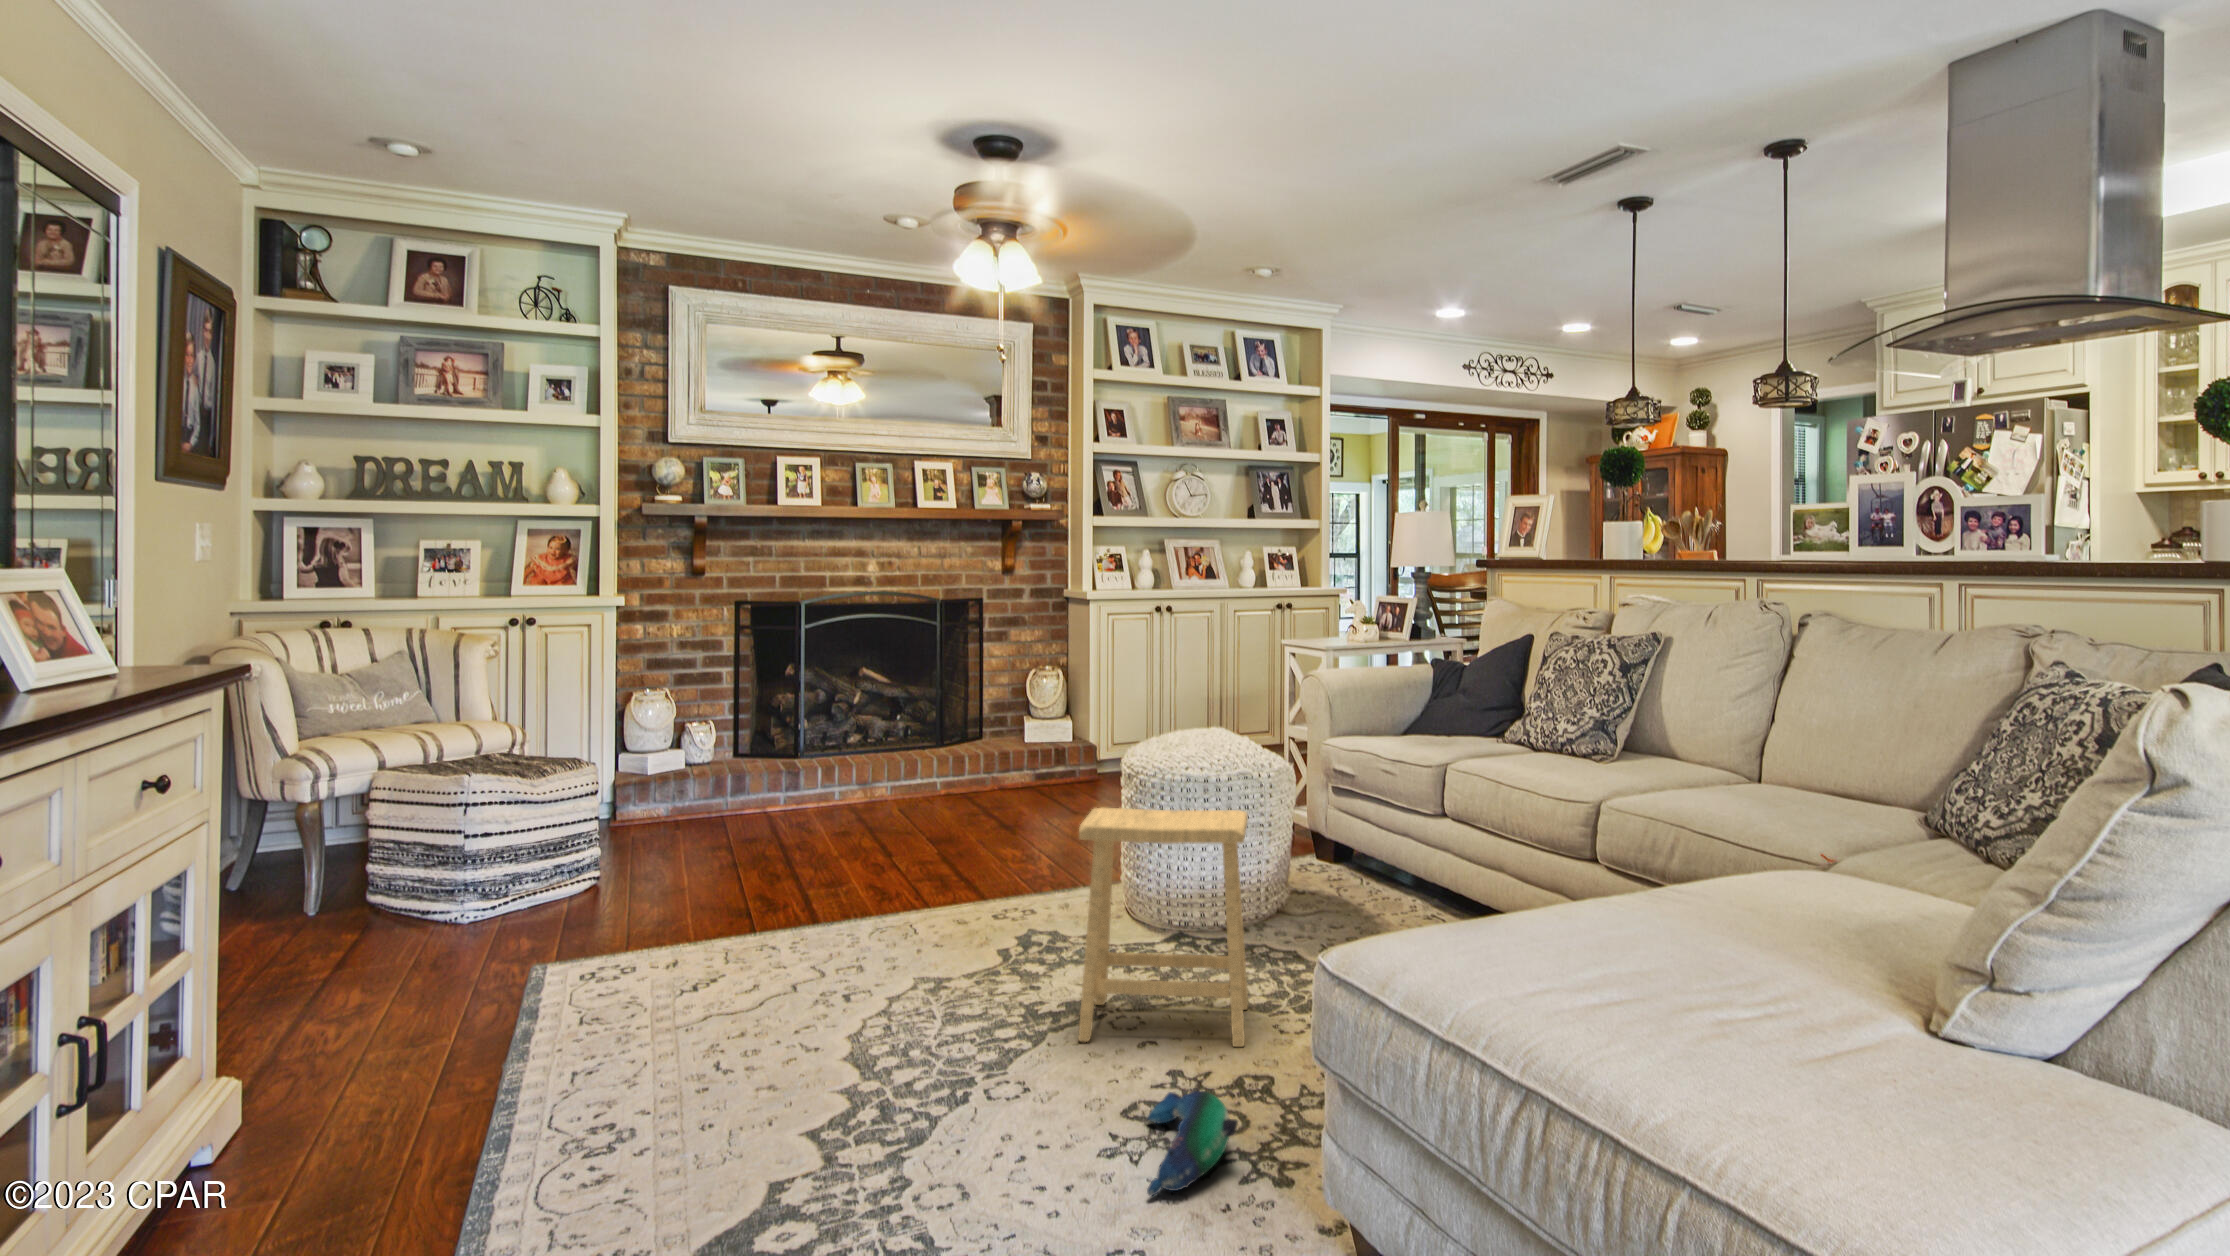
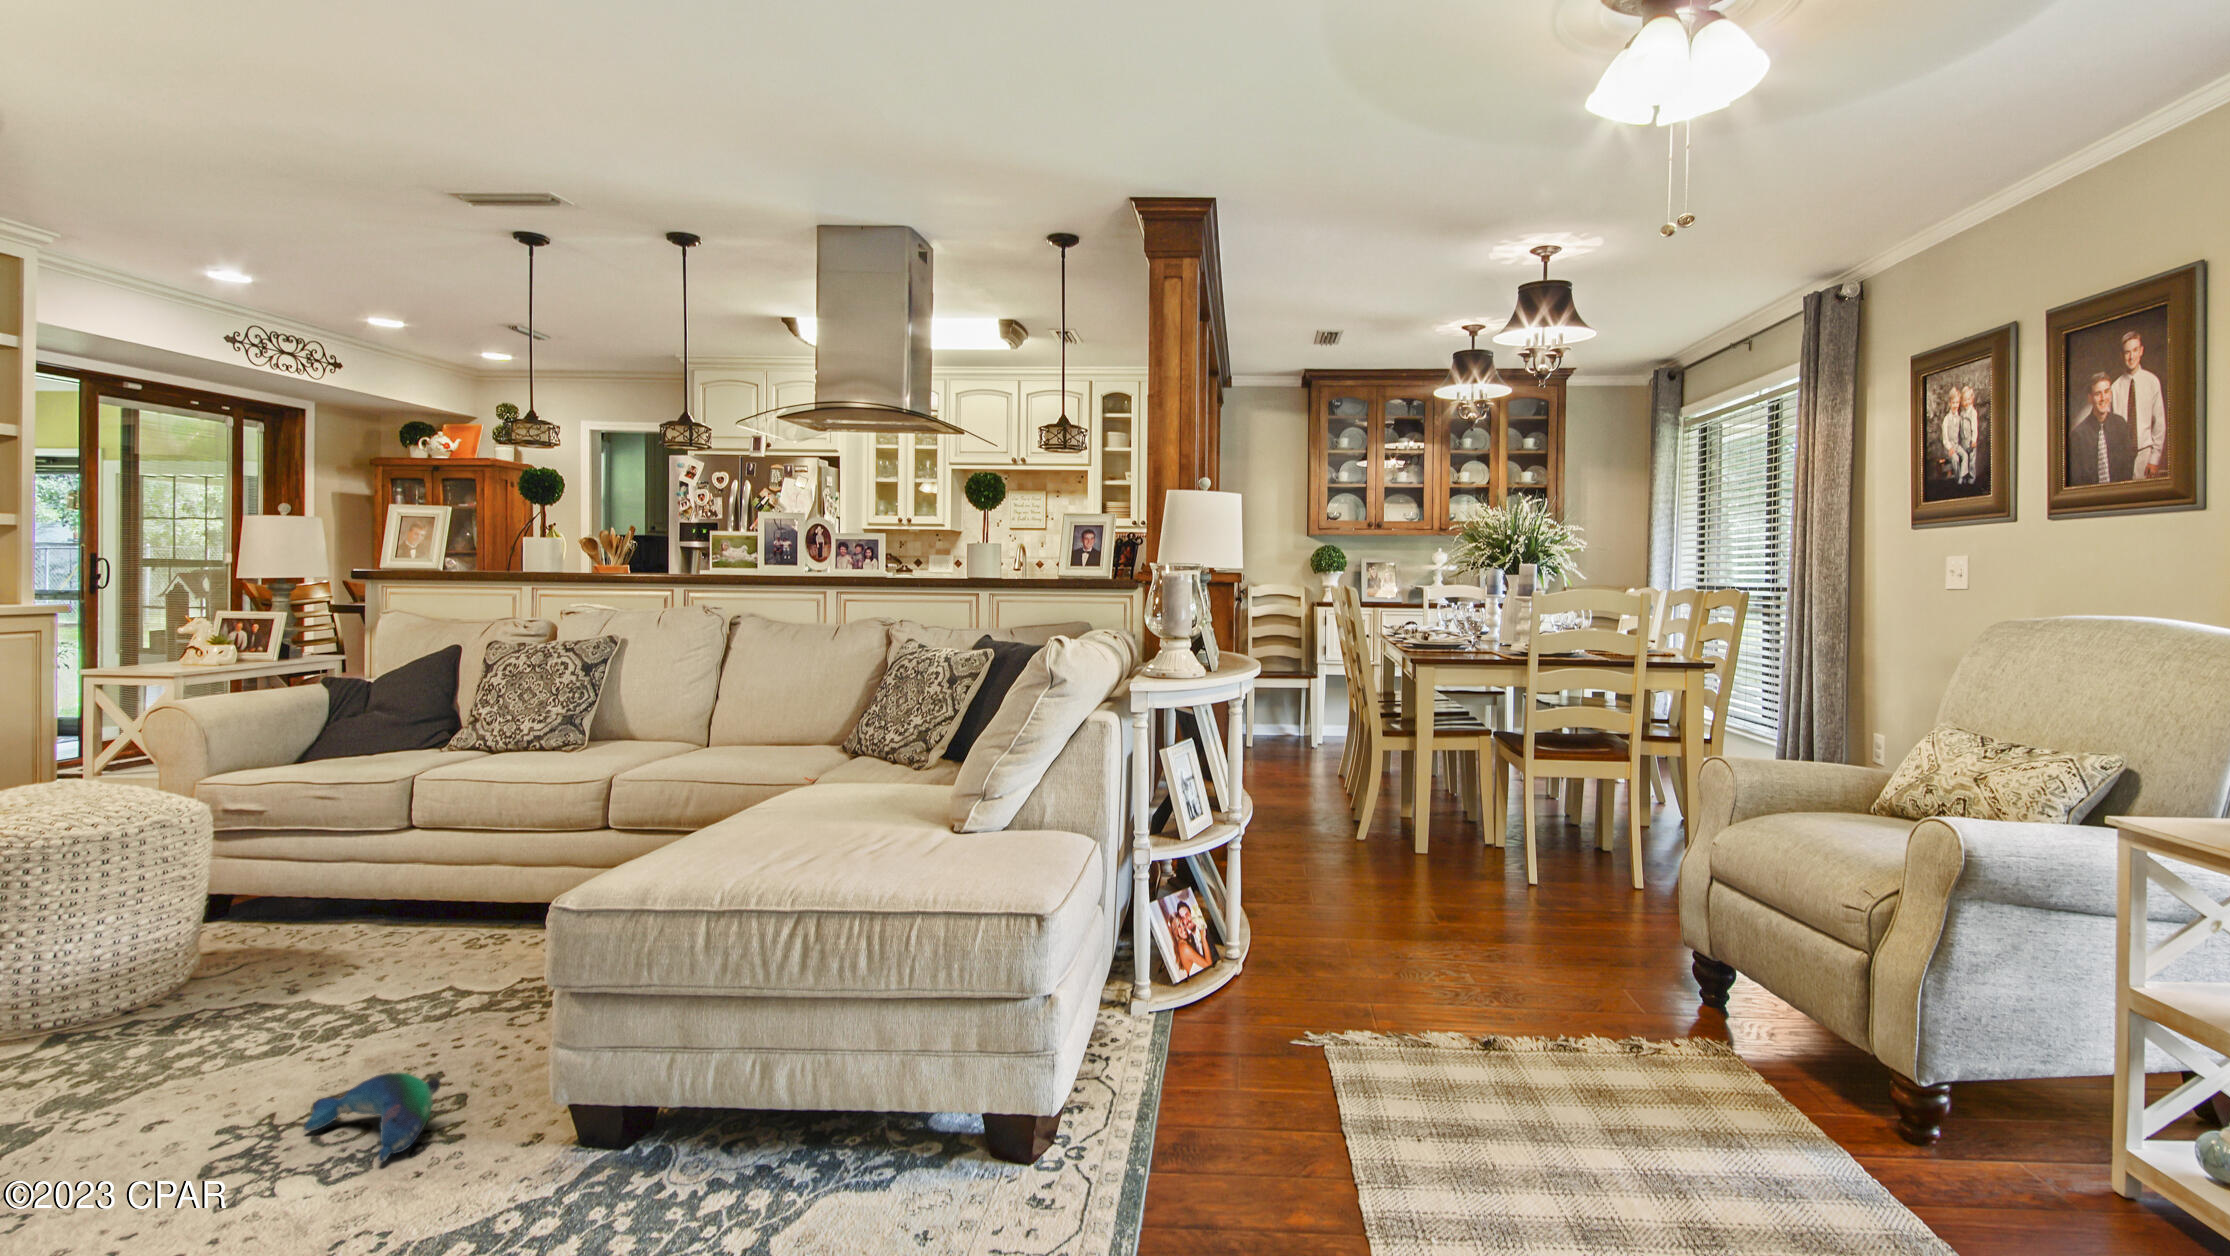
footstool: present [1078,808,1248,1047] -> none [76,832,333,1122]

